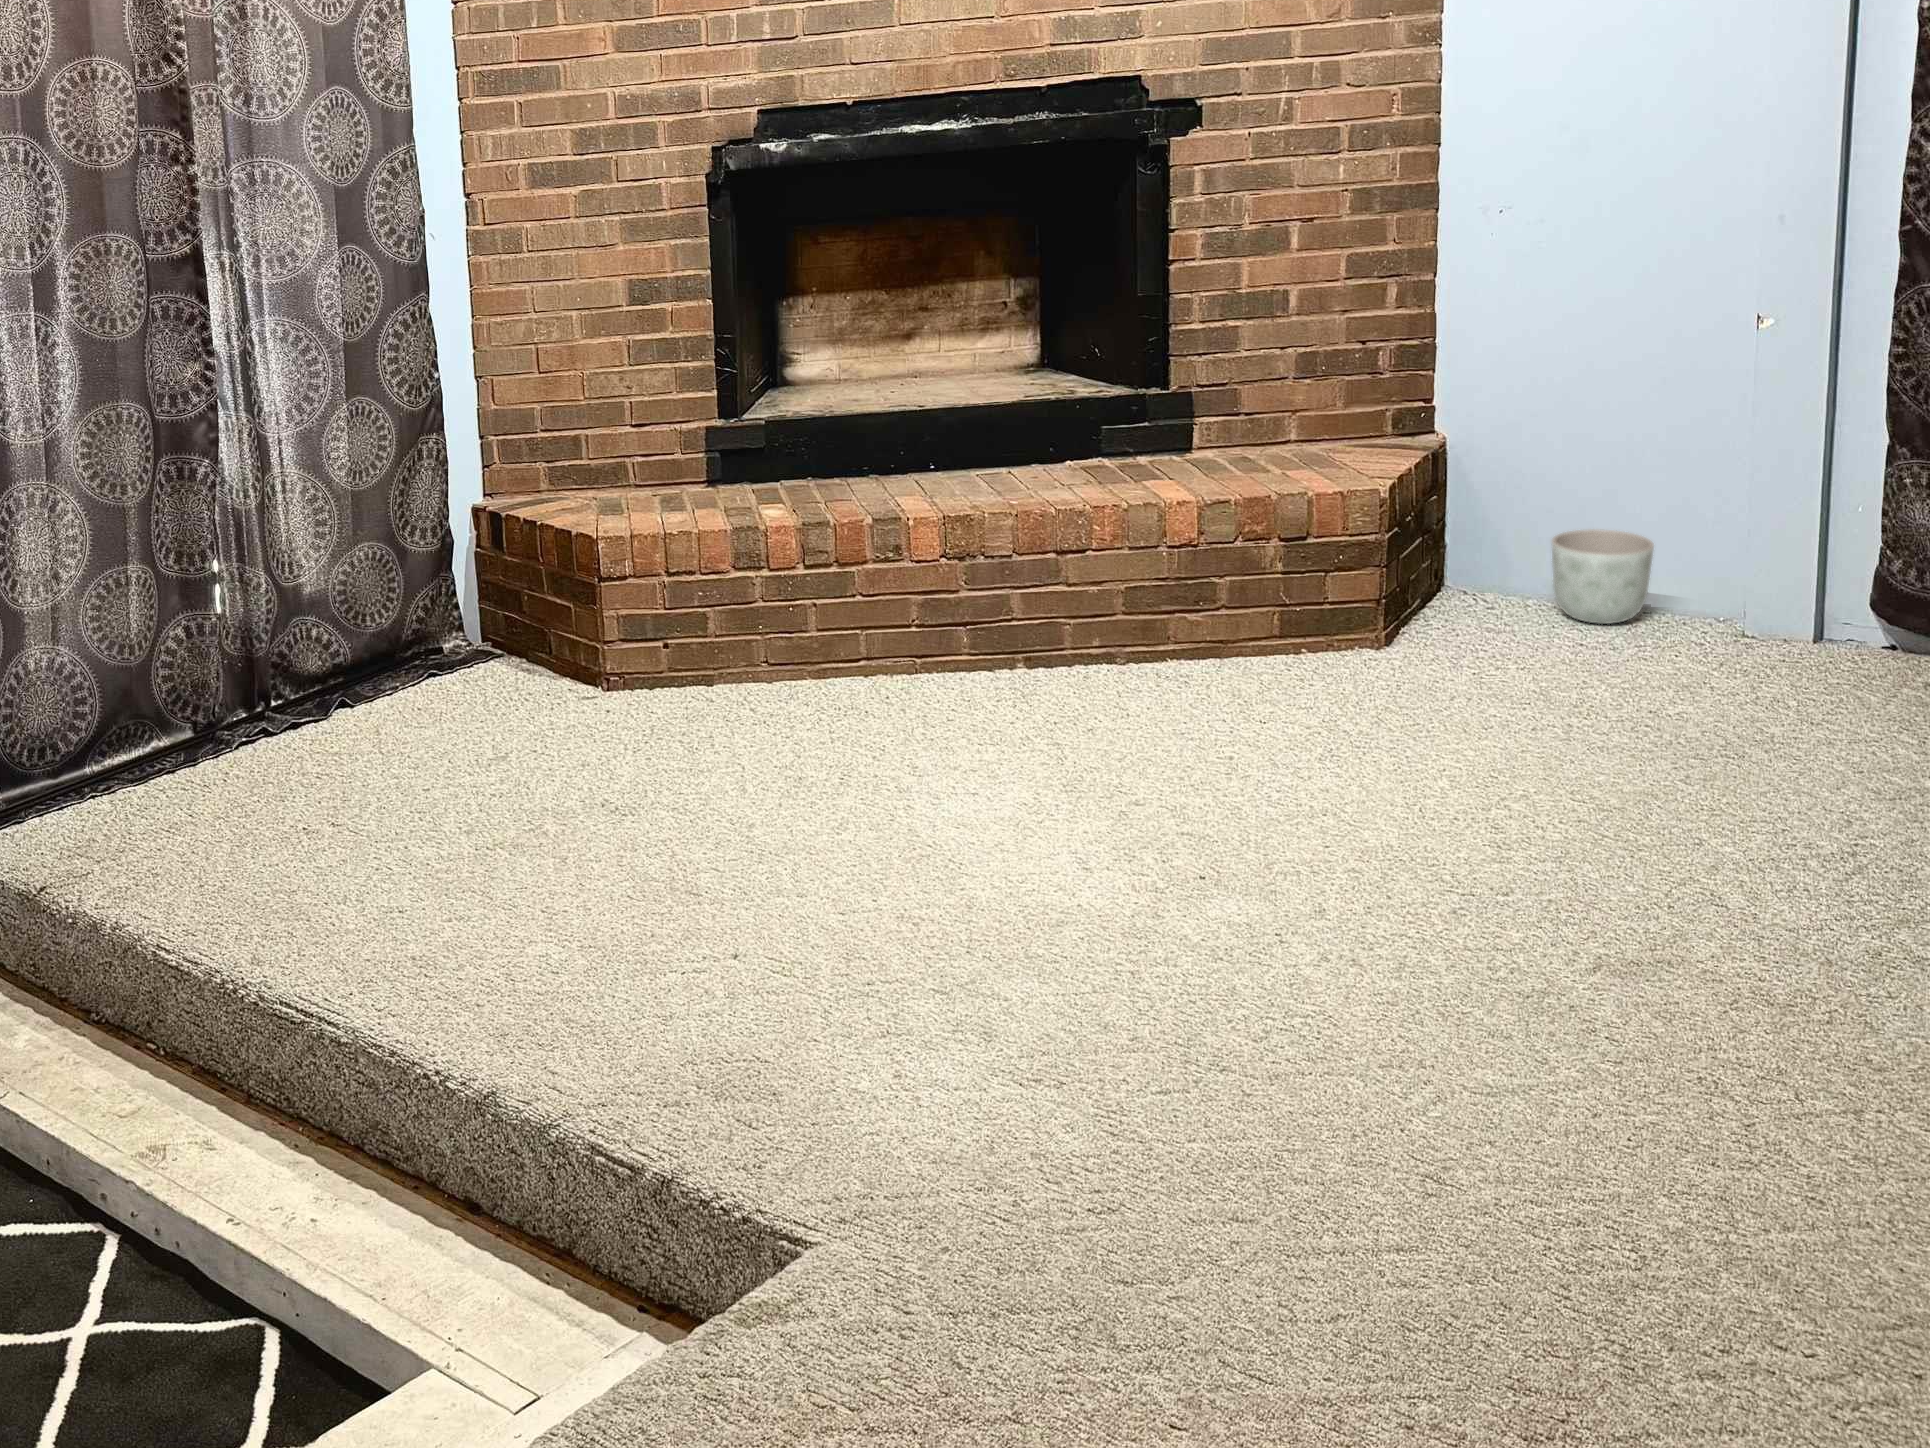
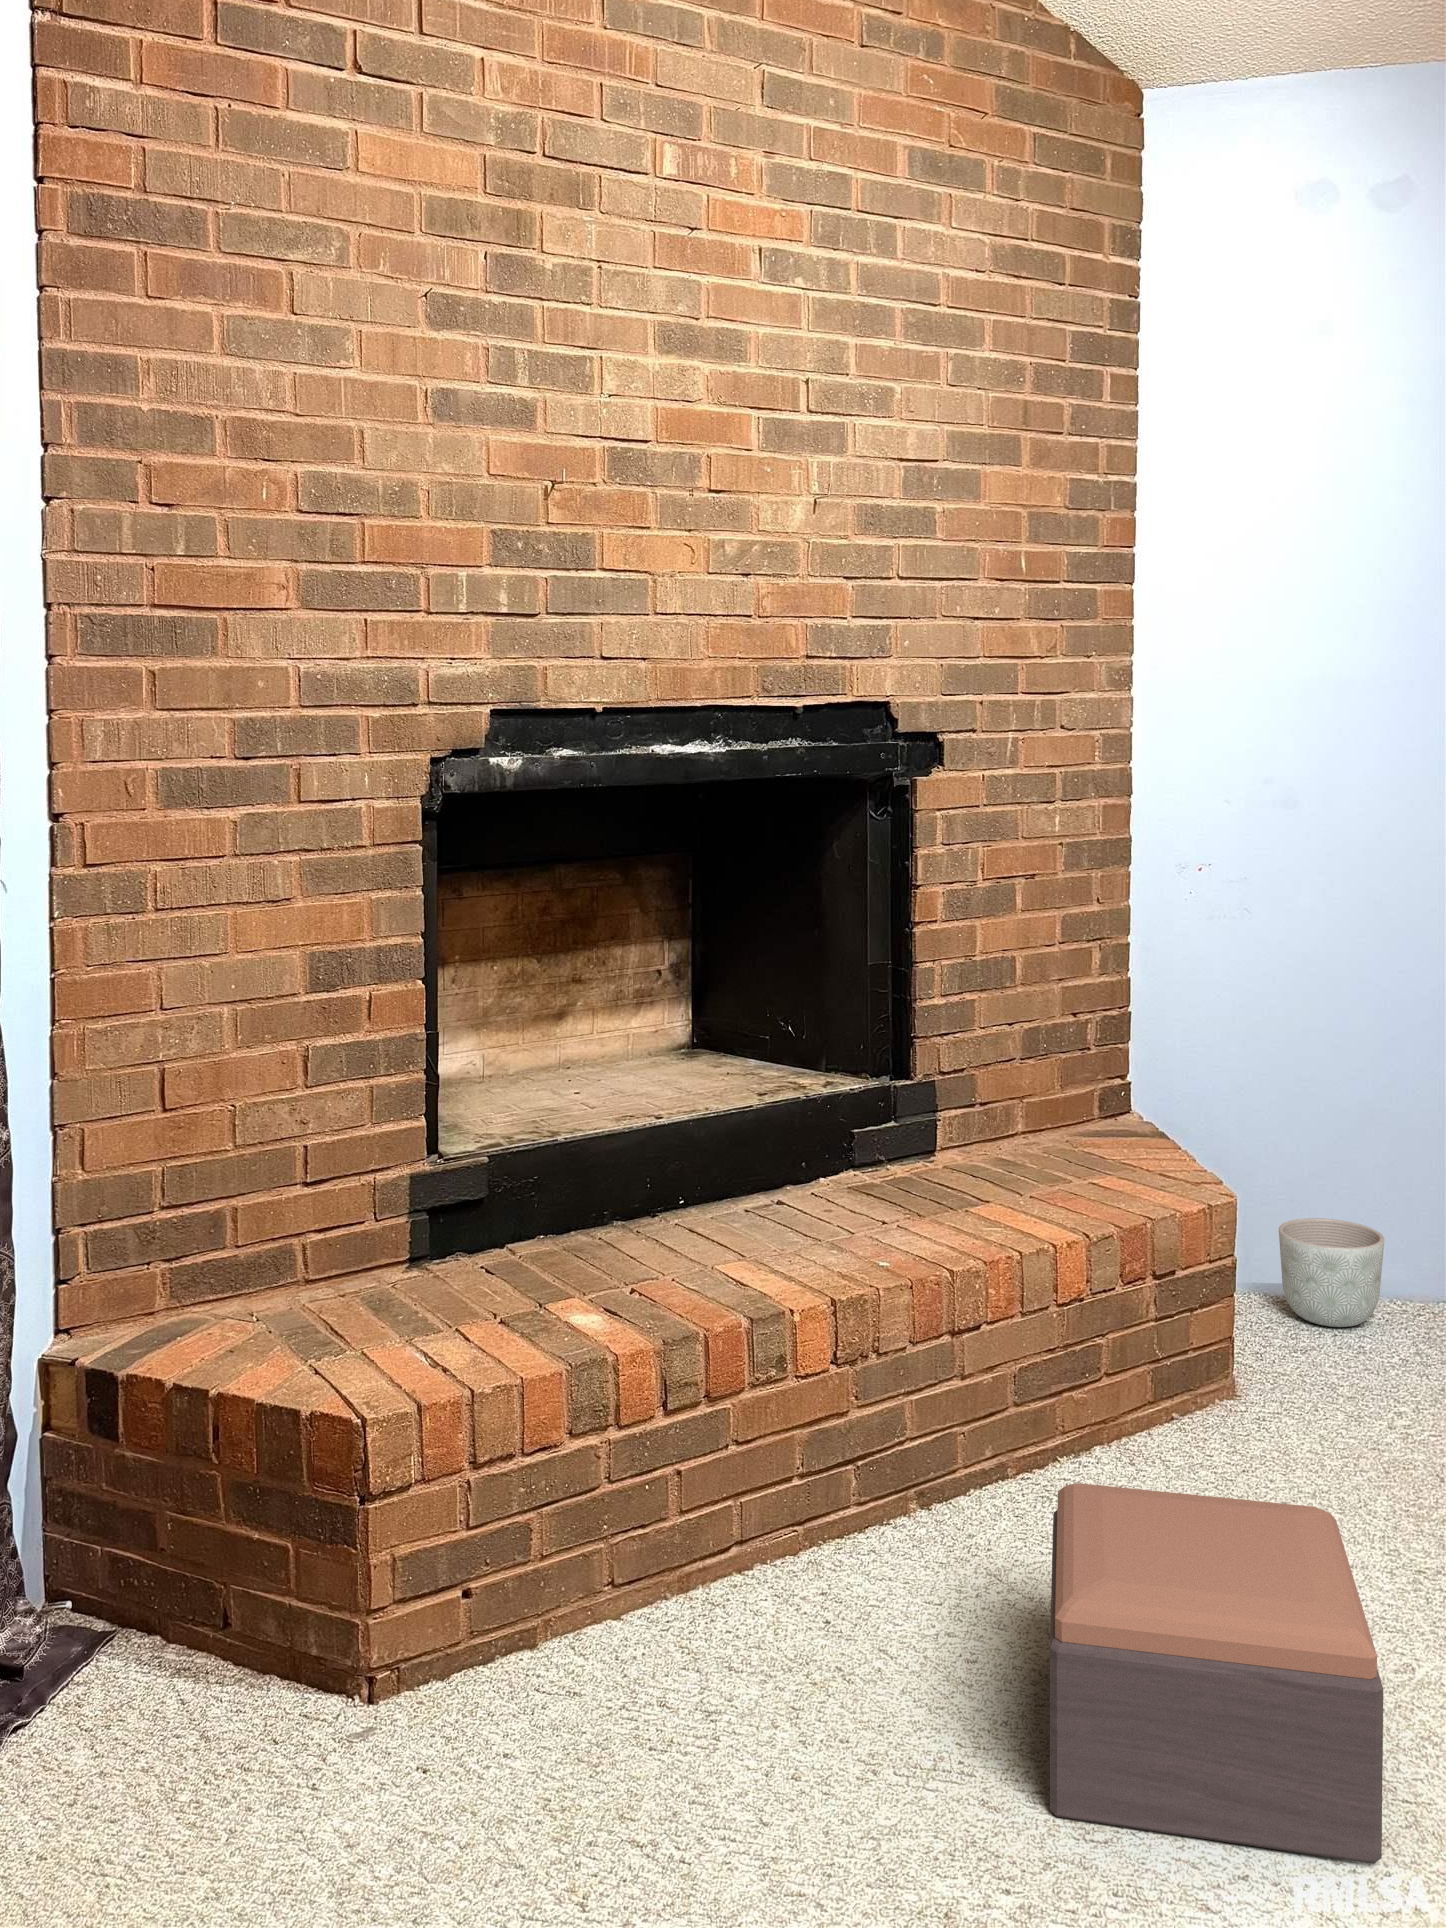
footstool: none [887,636,1152,847] -> present [1050,1483,1383,1864]

